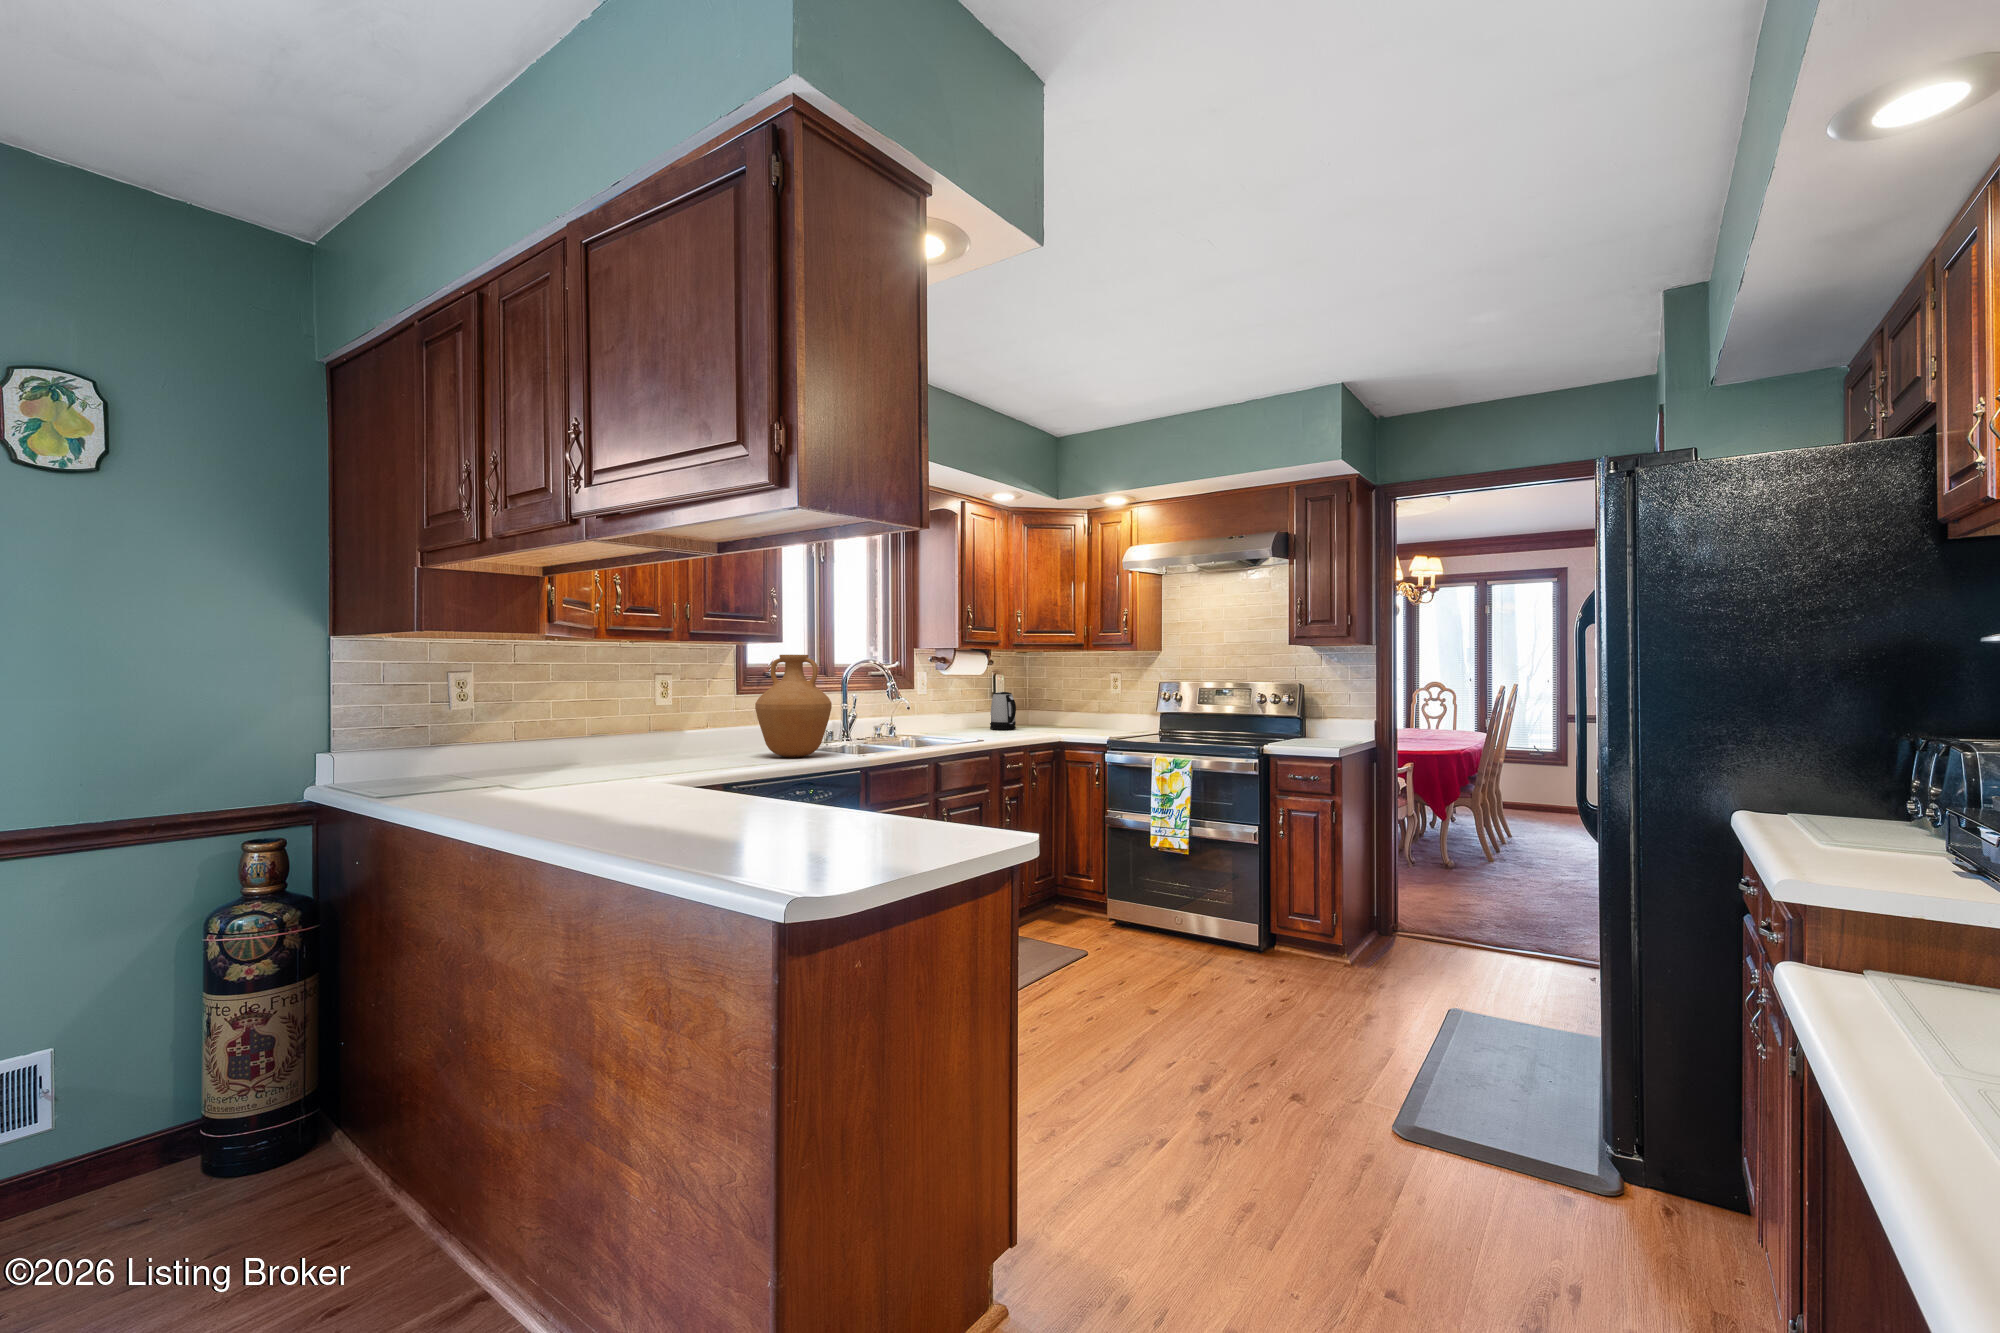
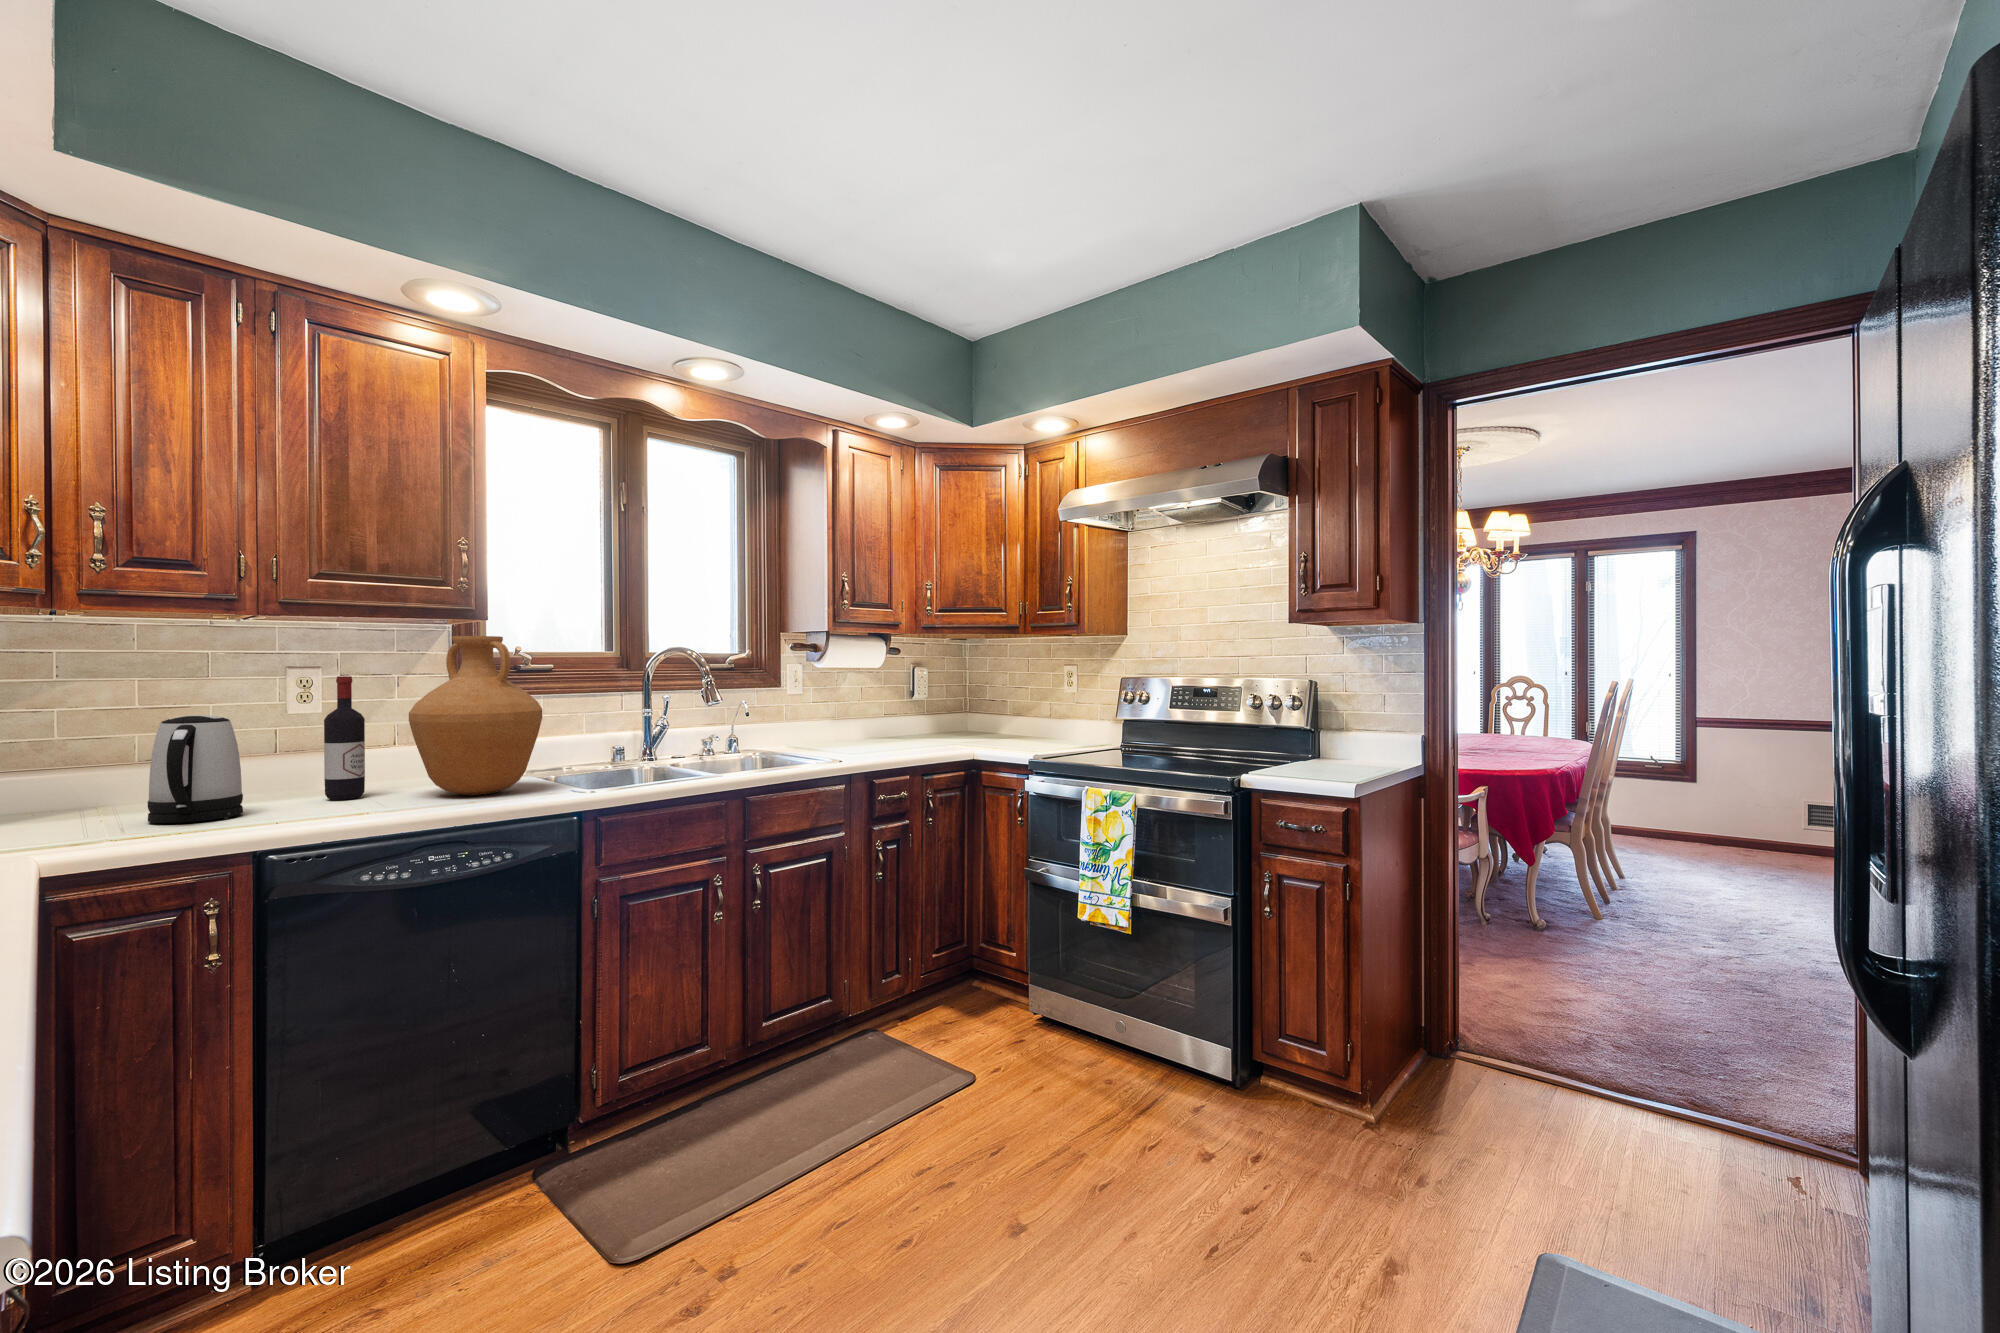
wine bottle: none [705,681,727,760] -> present [324,676,365,800]
kettle: present [990,692,1016,730] -> present [148,715,243,823]

